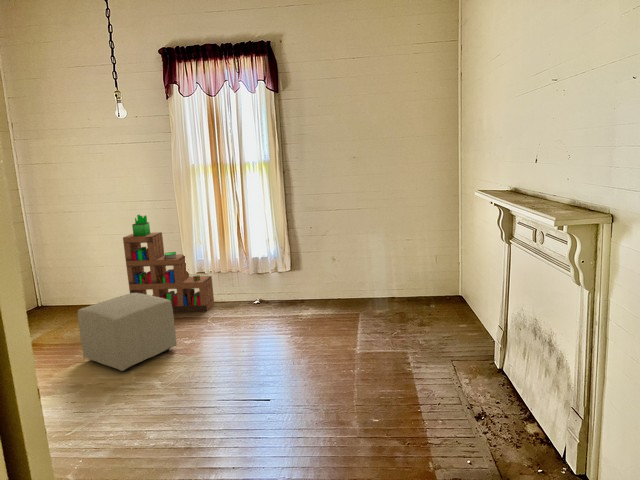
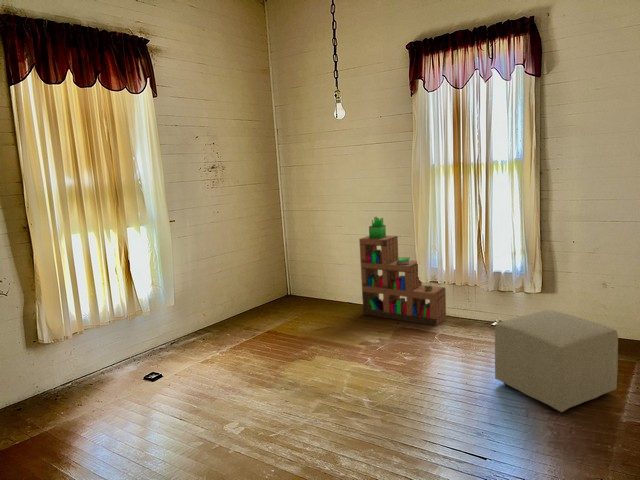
ottoman: present [78,293,177,371] -> present [495,310,618,412]

